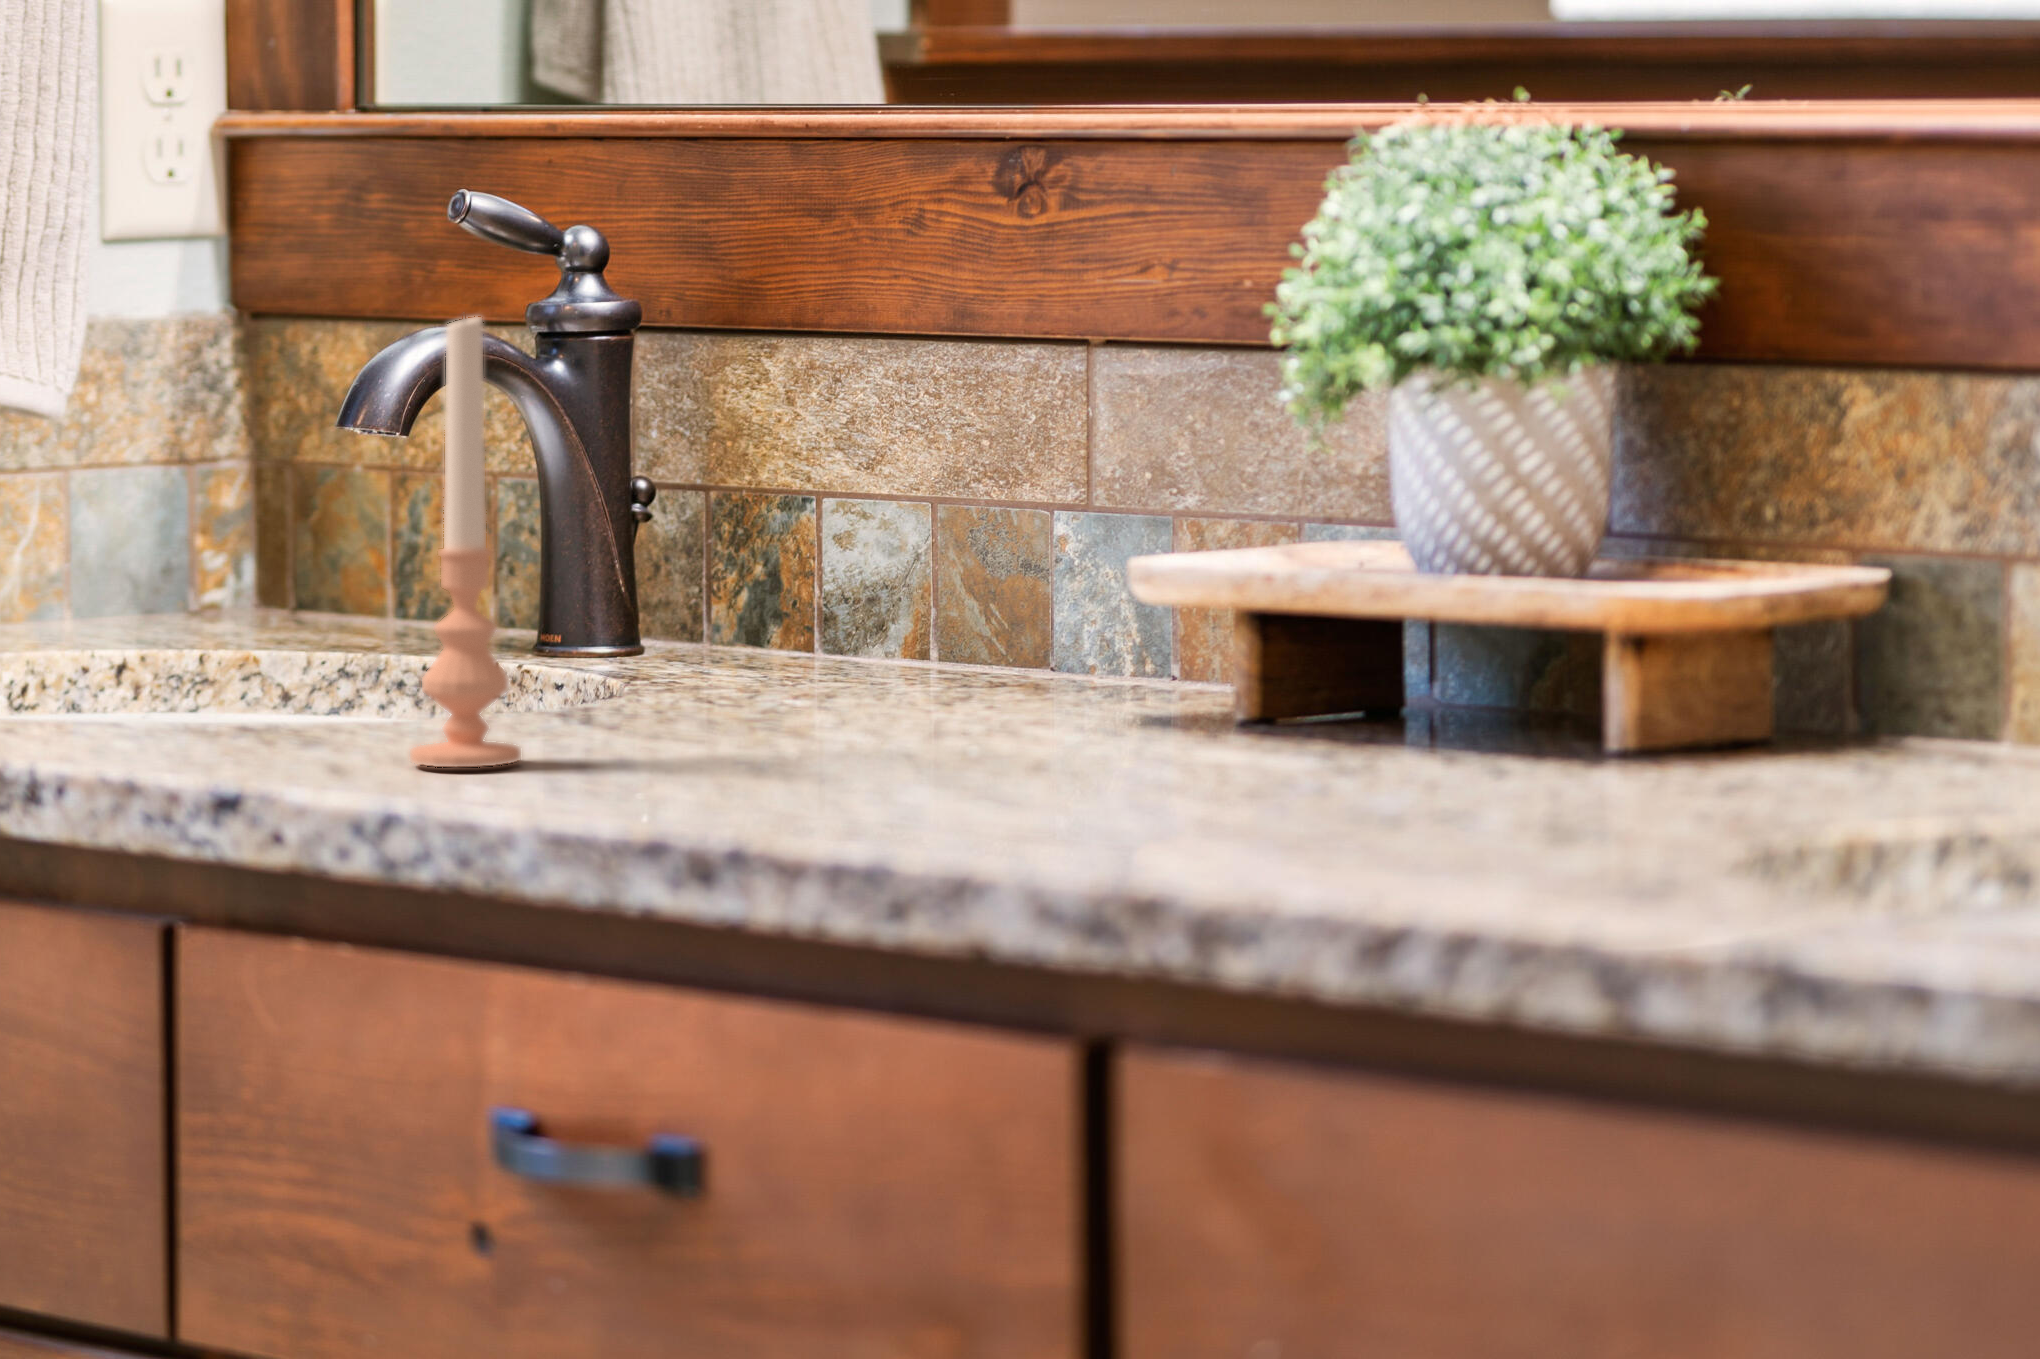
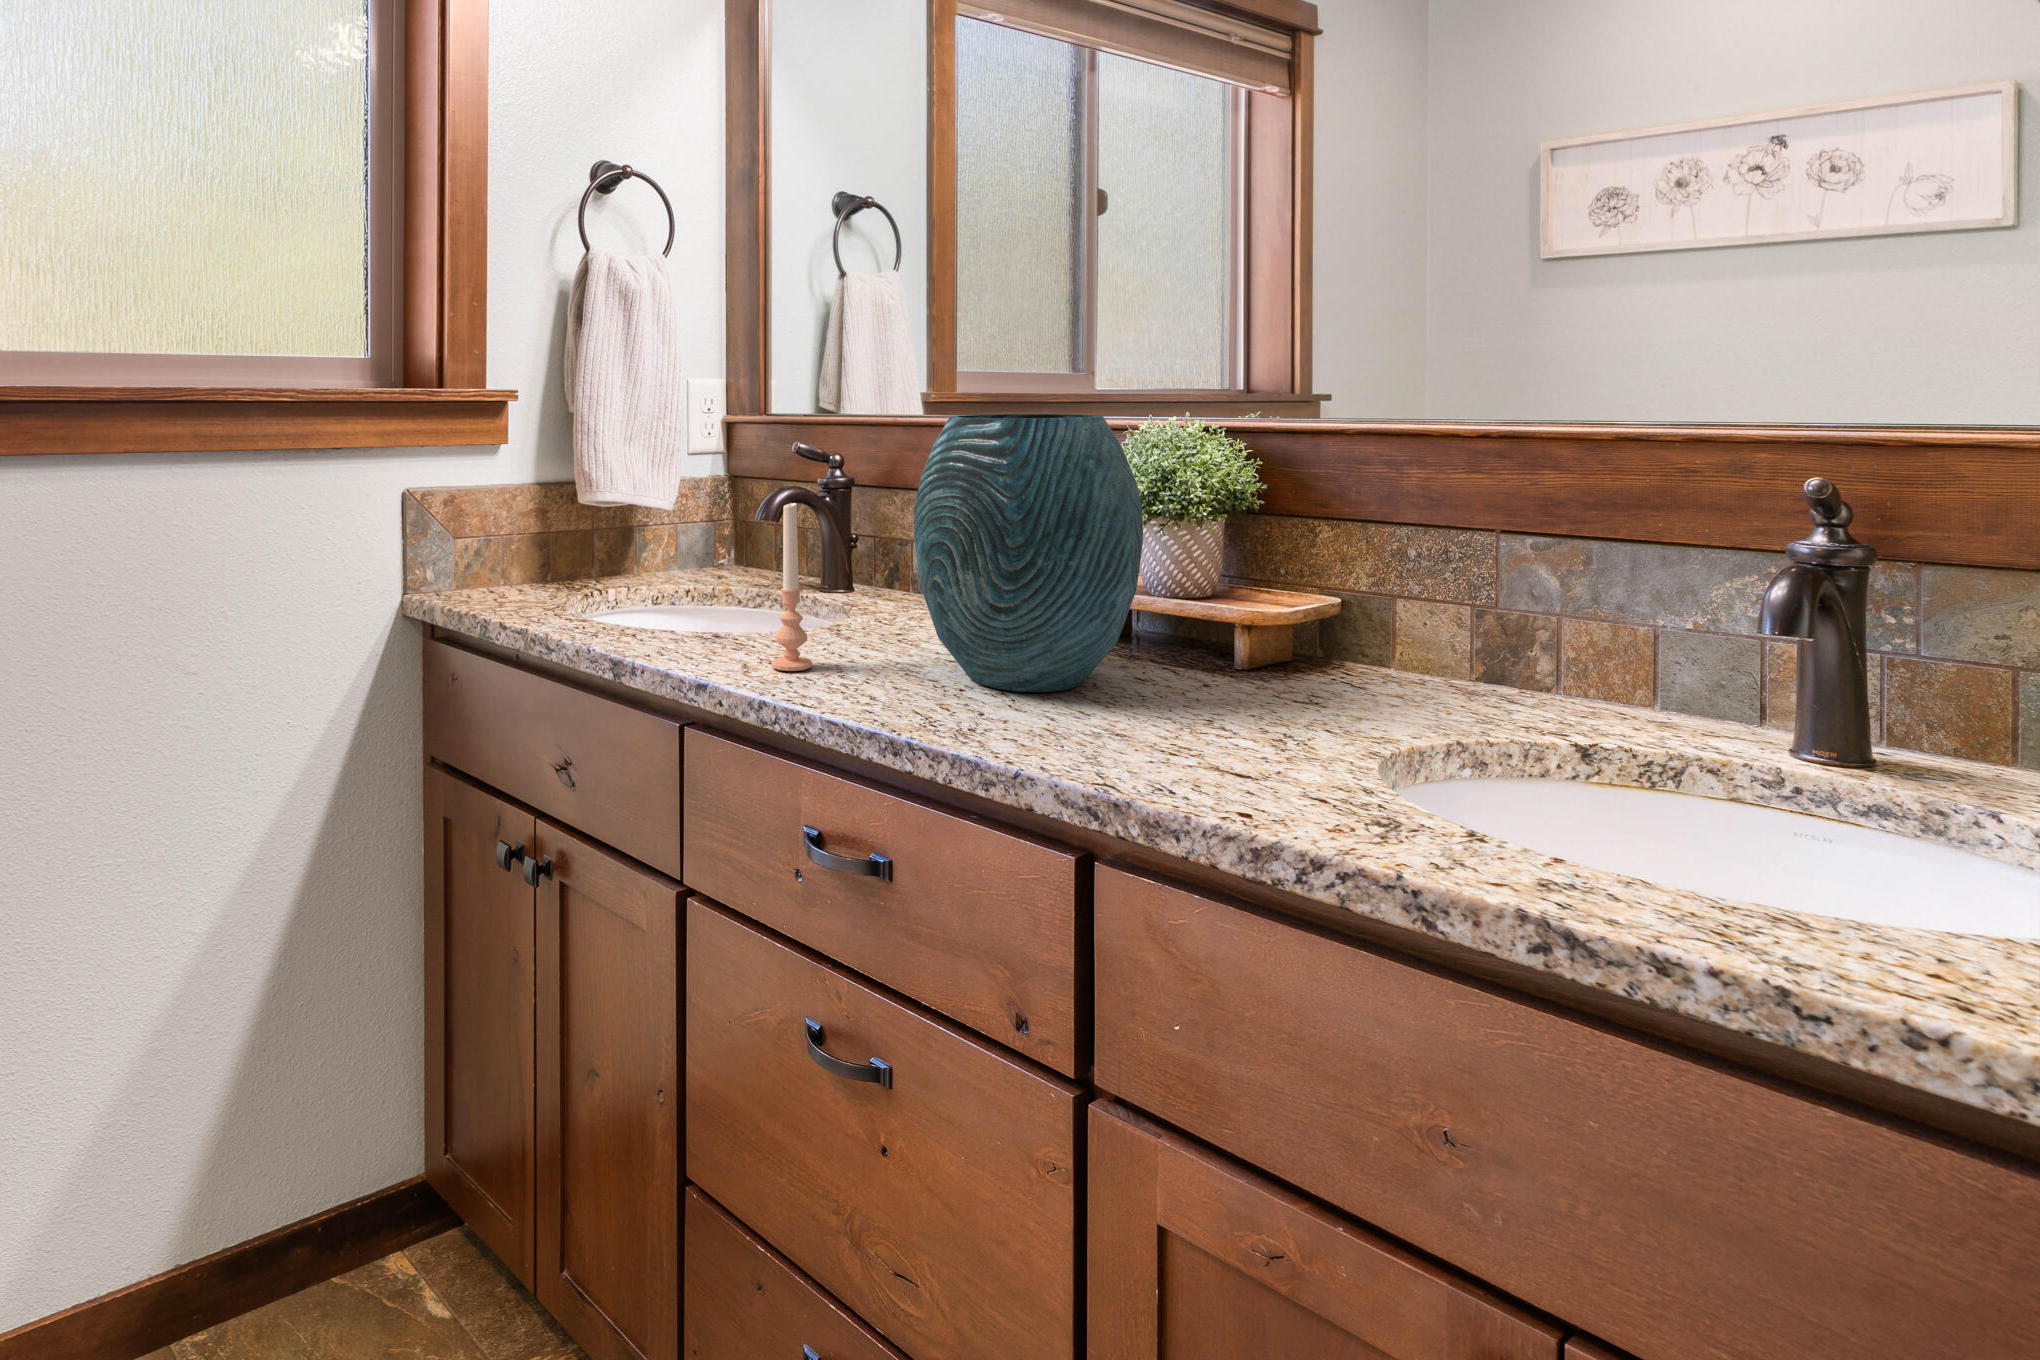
vase: none [795,60,1384,788] -> present [914,414,1143,692]

